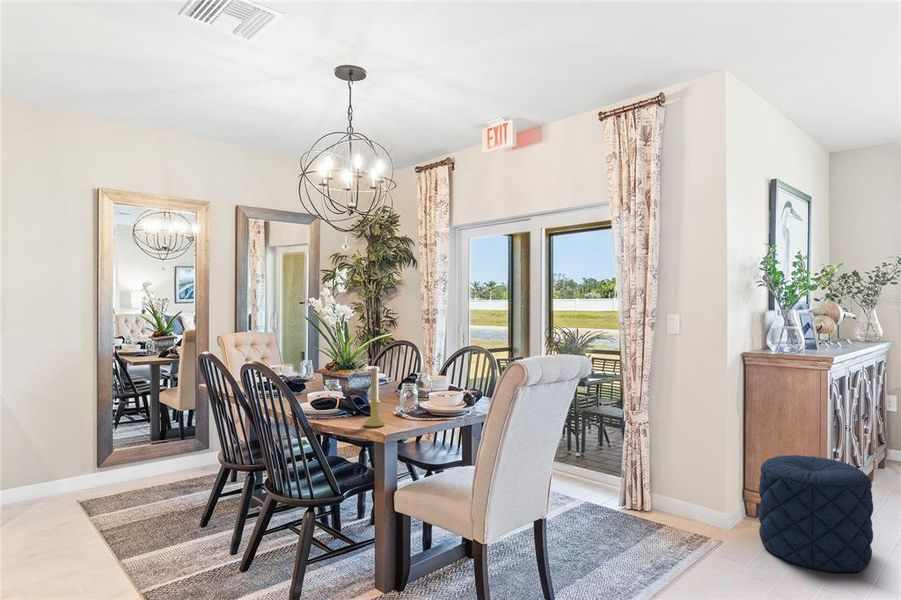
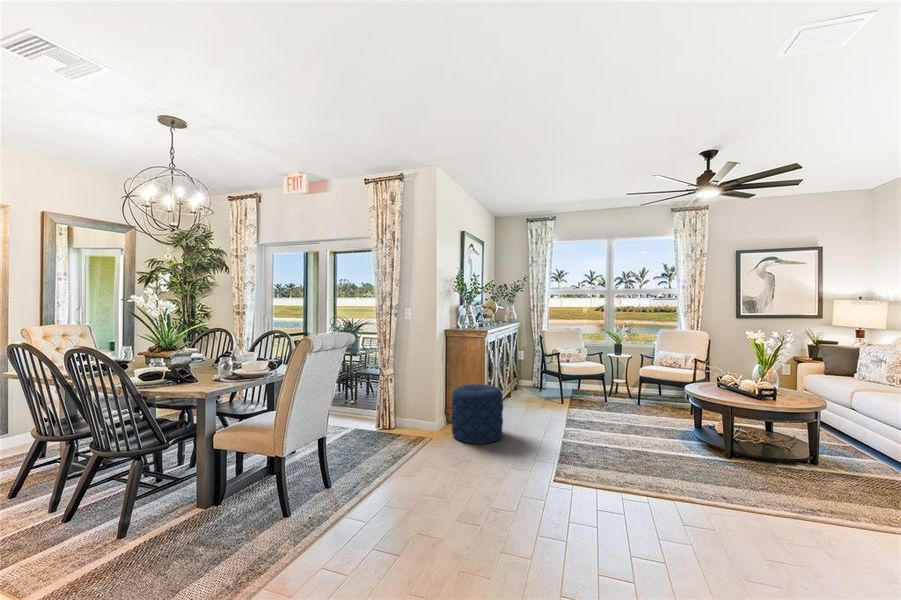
candle holder: present [364,368,385,427] -> none [188,345,206,390]

